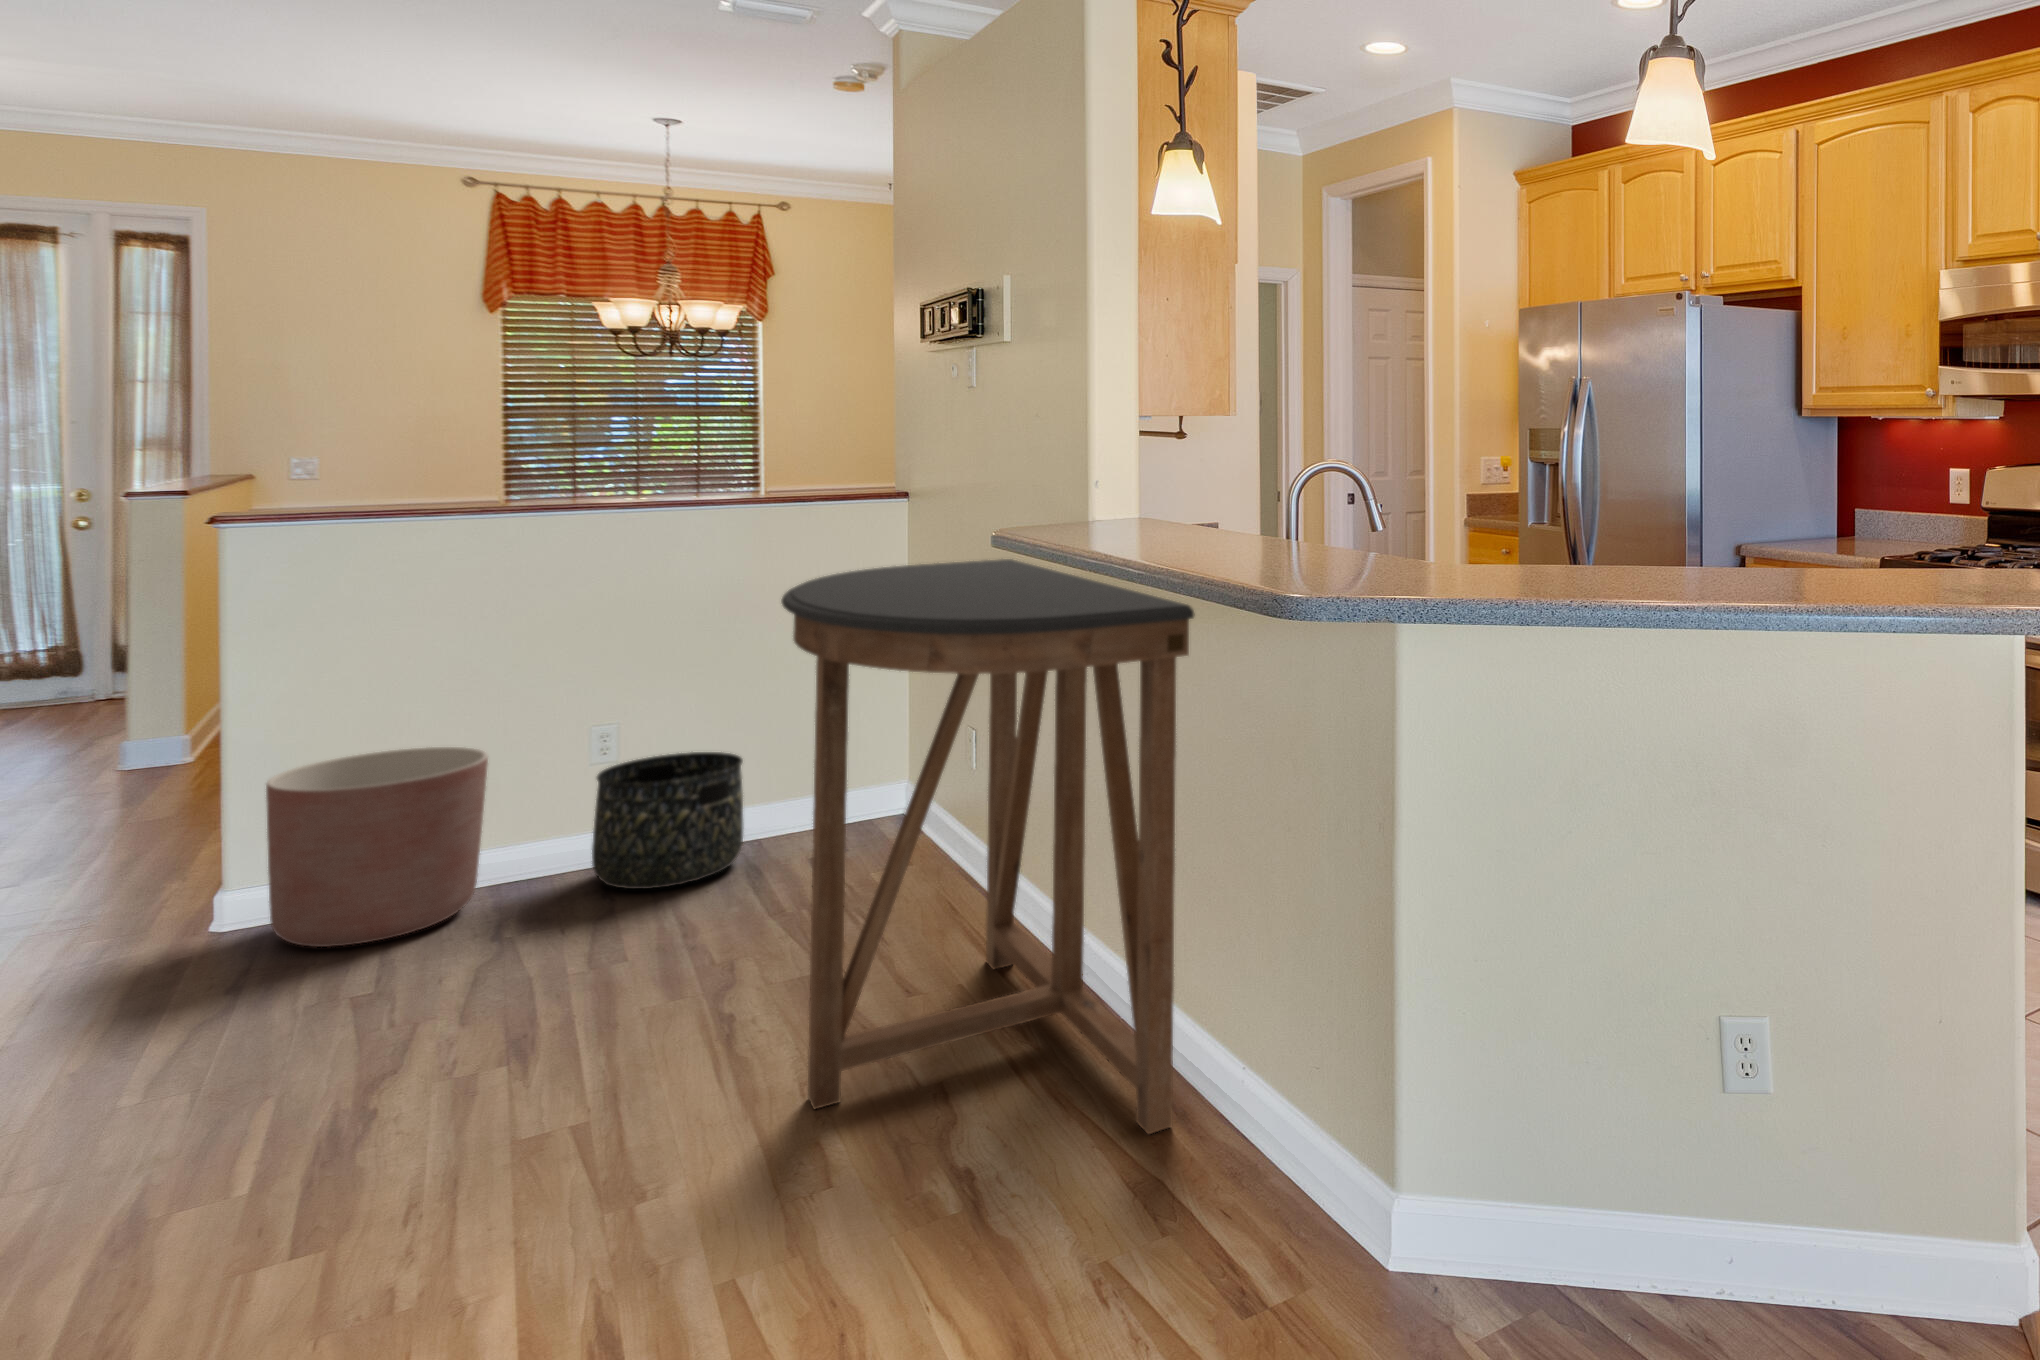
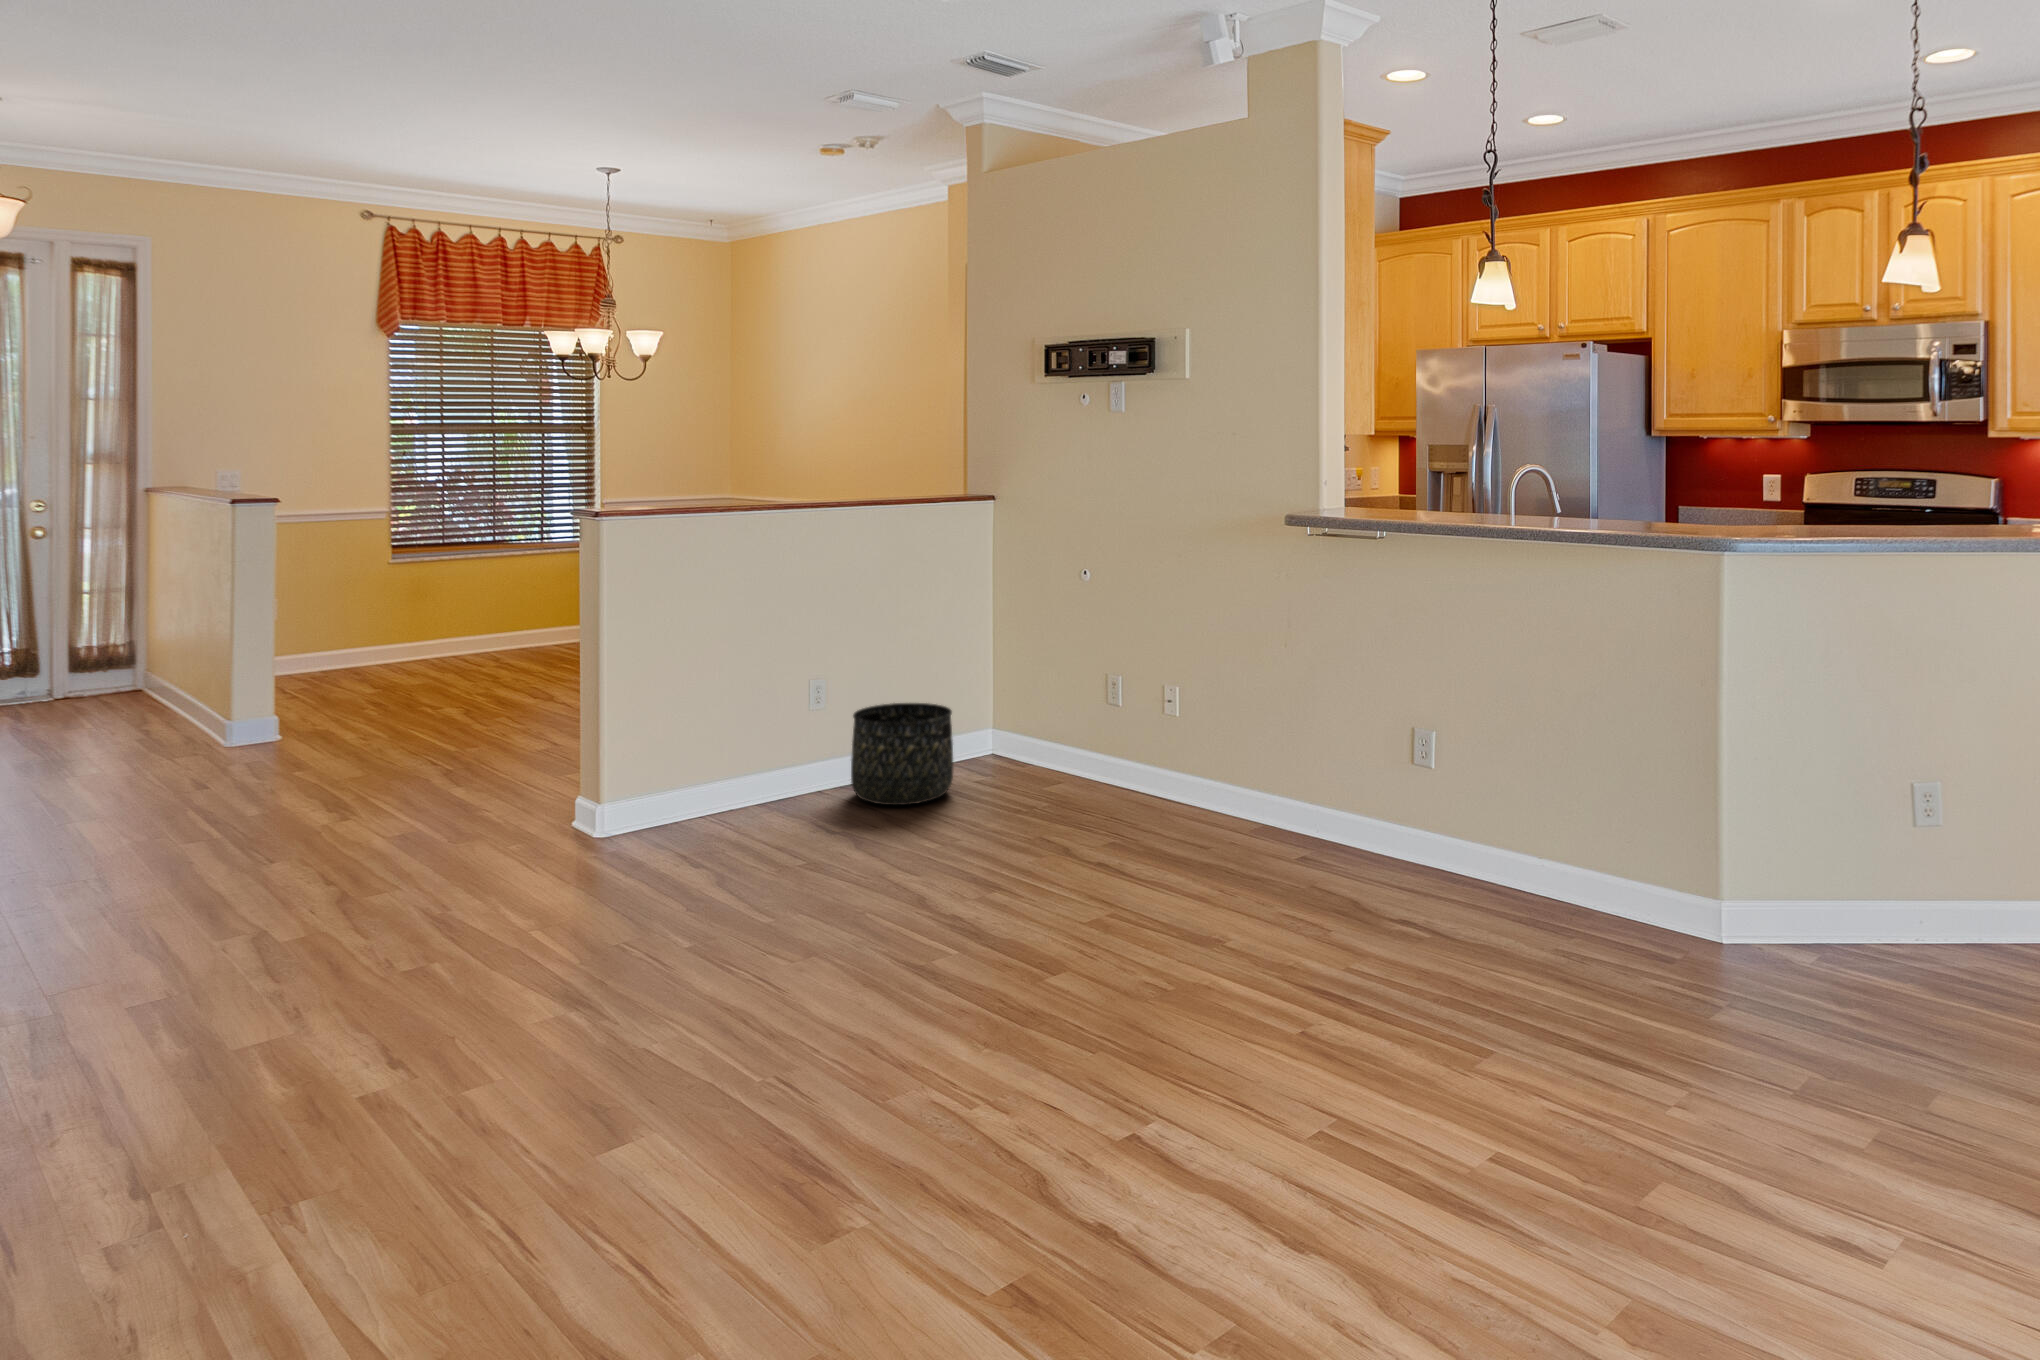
console table: present [781,559,1195,1134] -> none [1181,542,1542,905]
planter: present [266,747,488,947] -> none [675,699,813,847]

